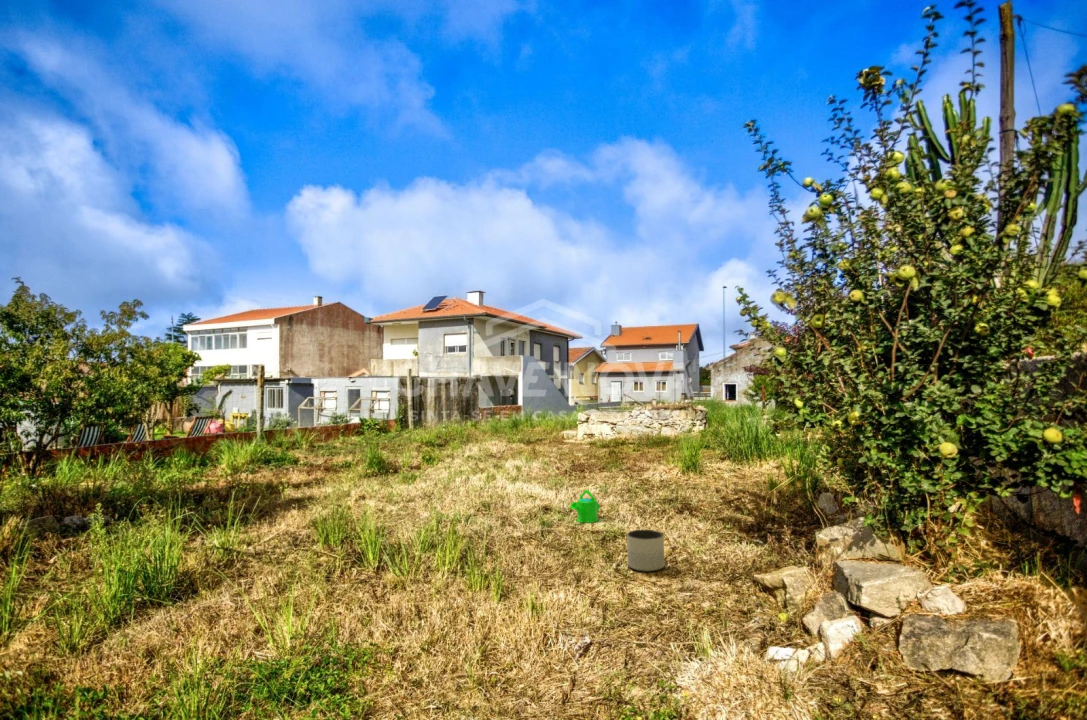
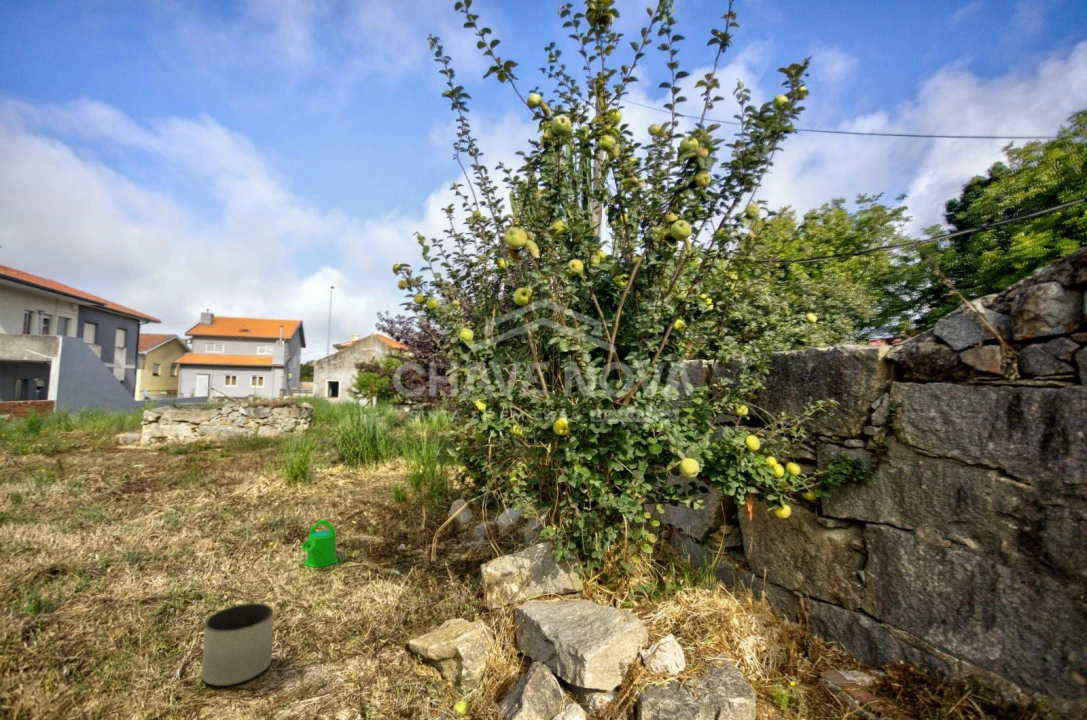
watering can: present [571,490,600,523] -> present [302,520,338,567]

